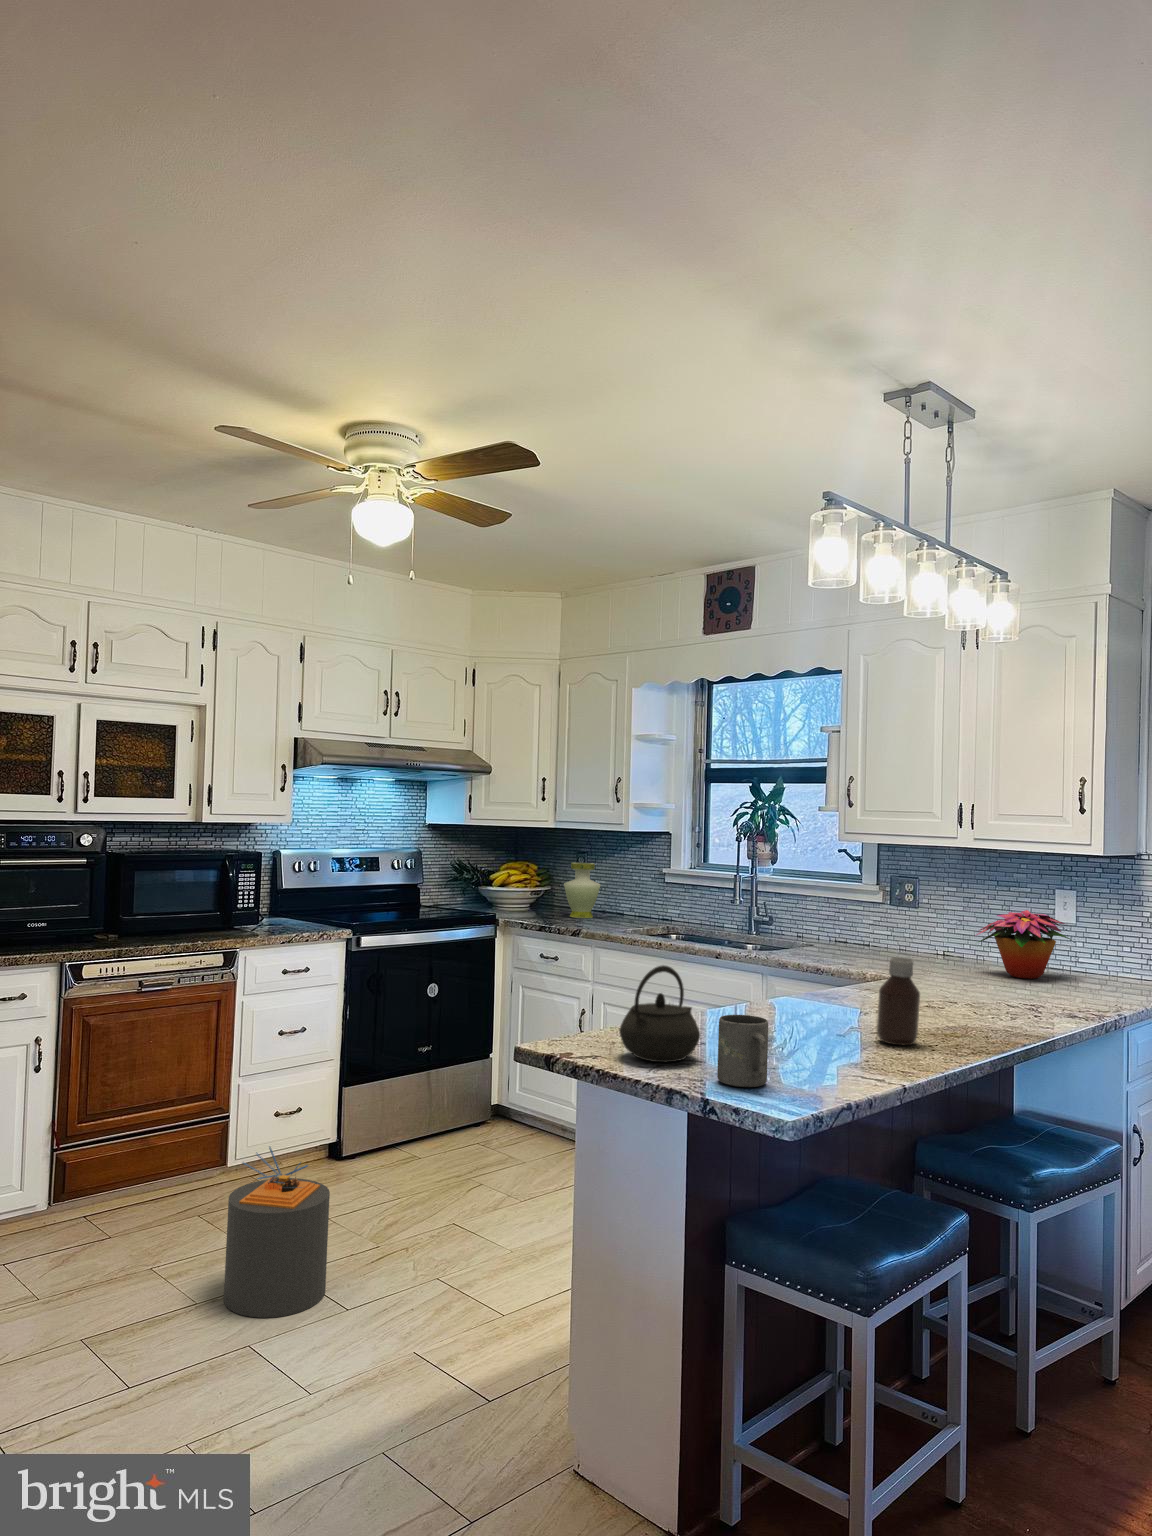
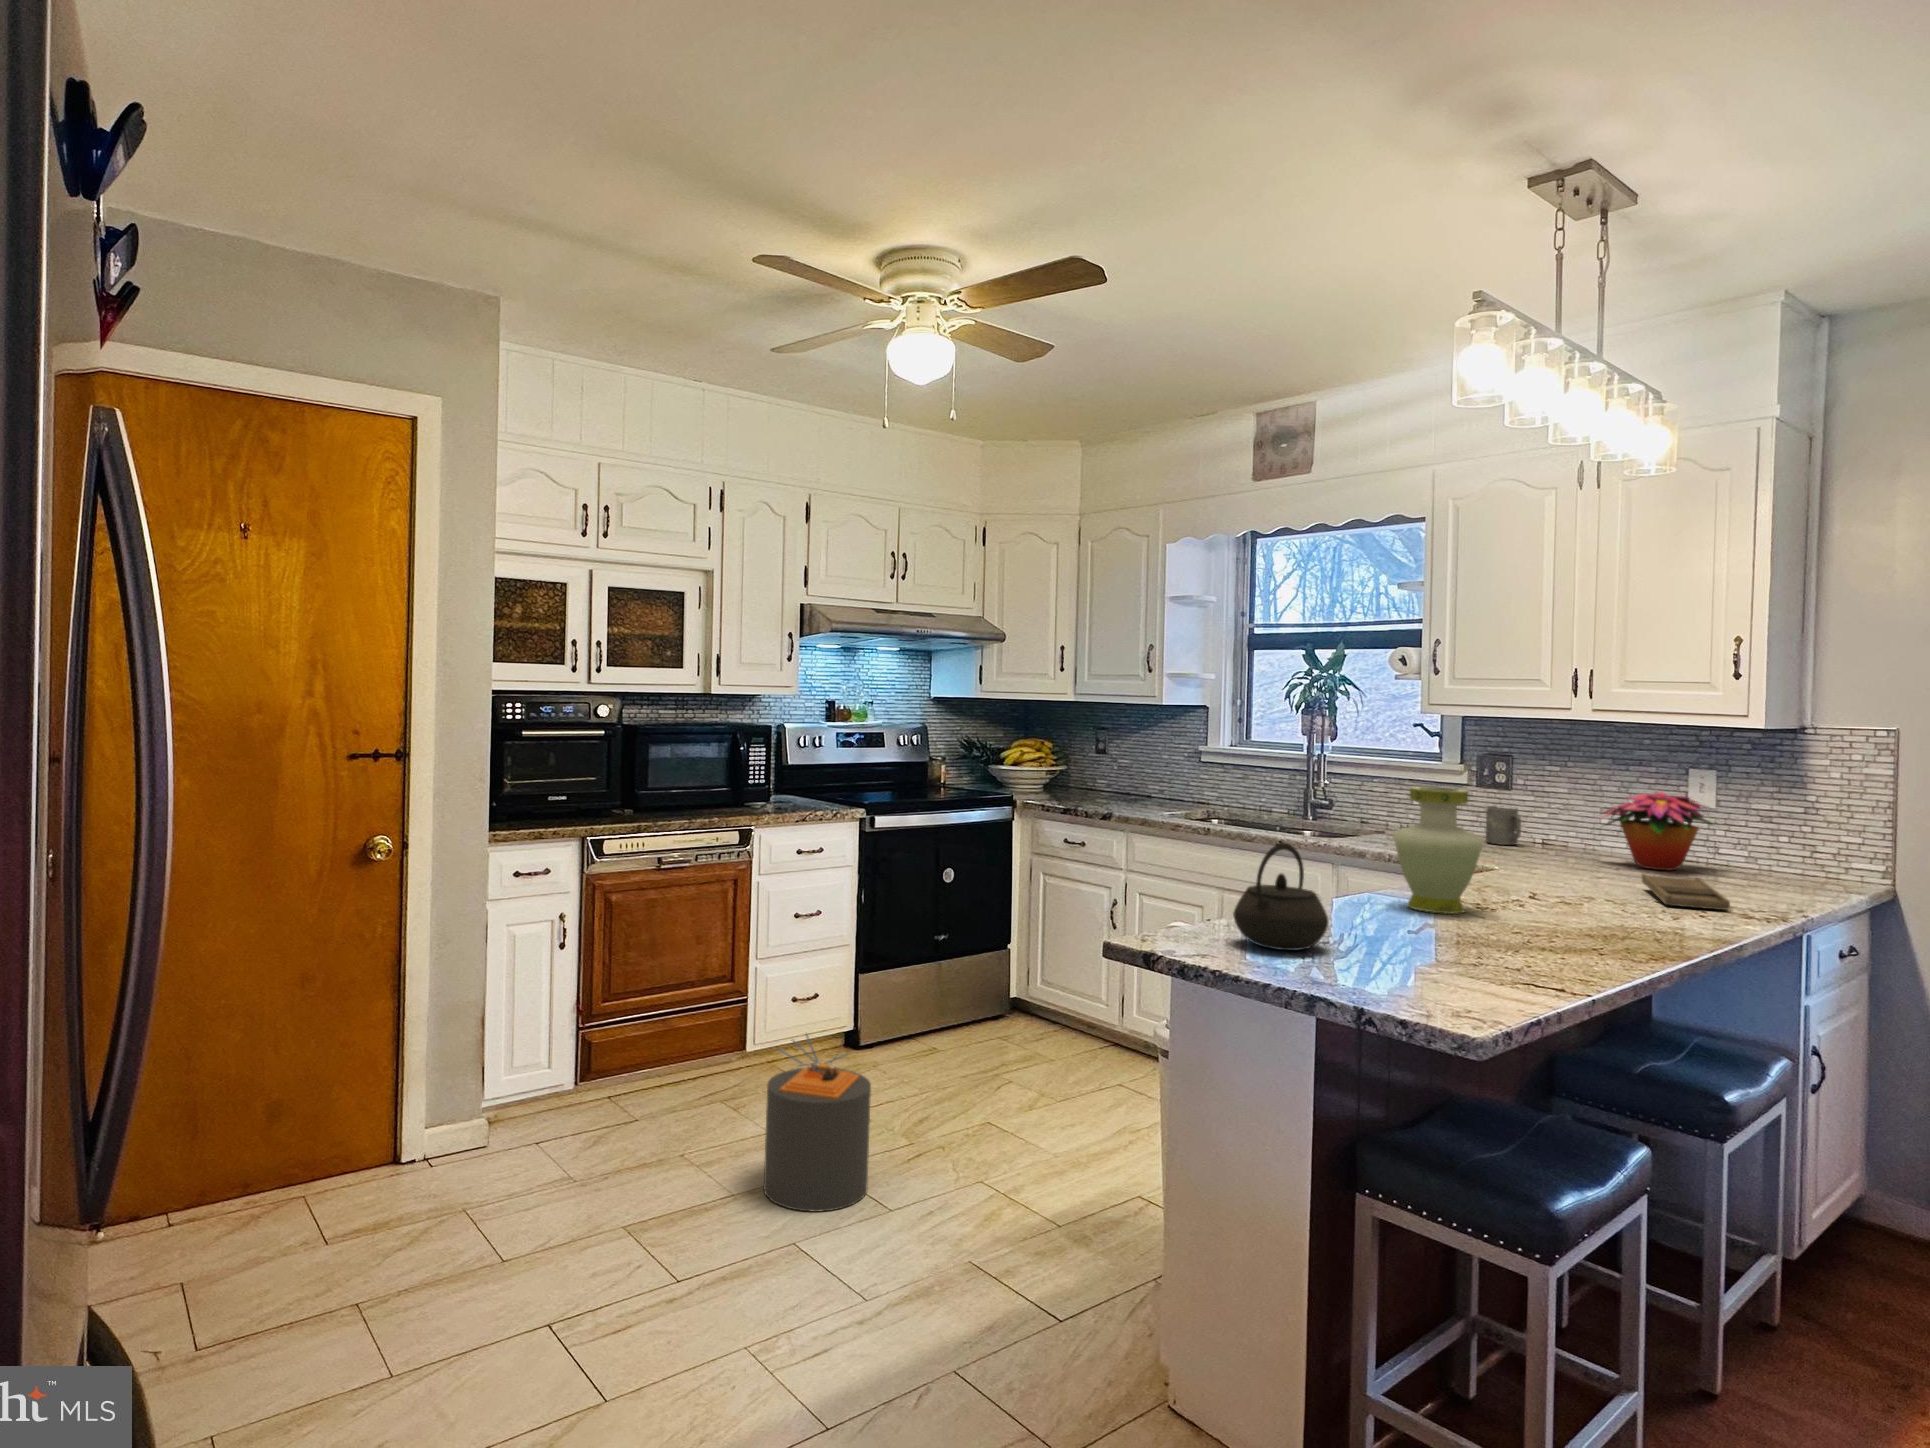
vase: present [564,863,601,918] -> present [1393,787,1484,914]
bottle: present [877,957,920,1045] -> none [1523,839,1579,939]
tray: none [1000,983,1060,1015] -> present [1642,874,1730,910]
mug: present [717,1015,768,1087] -> present [1486,806,1521,845]

